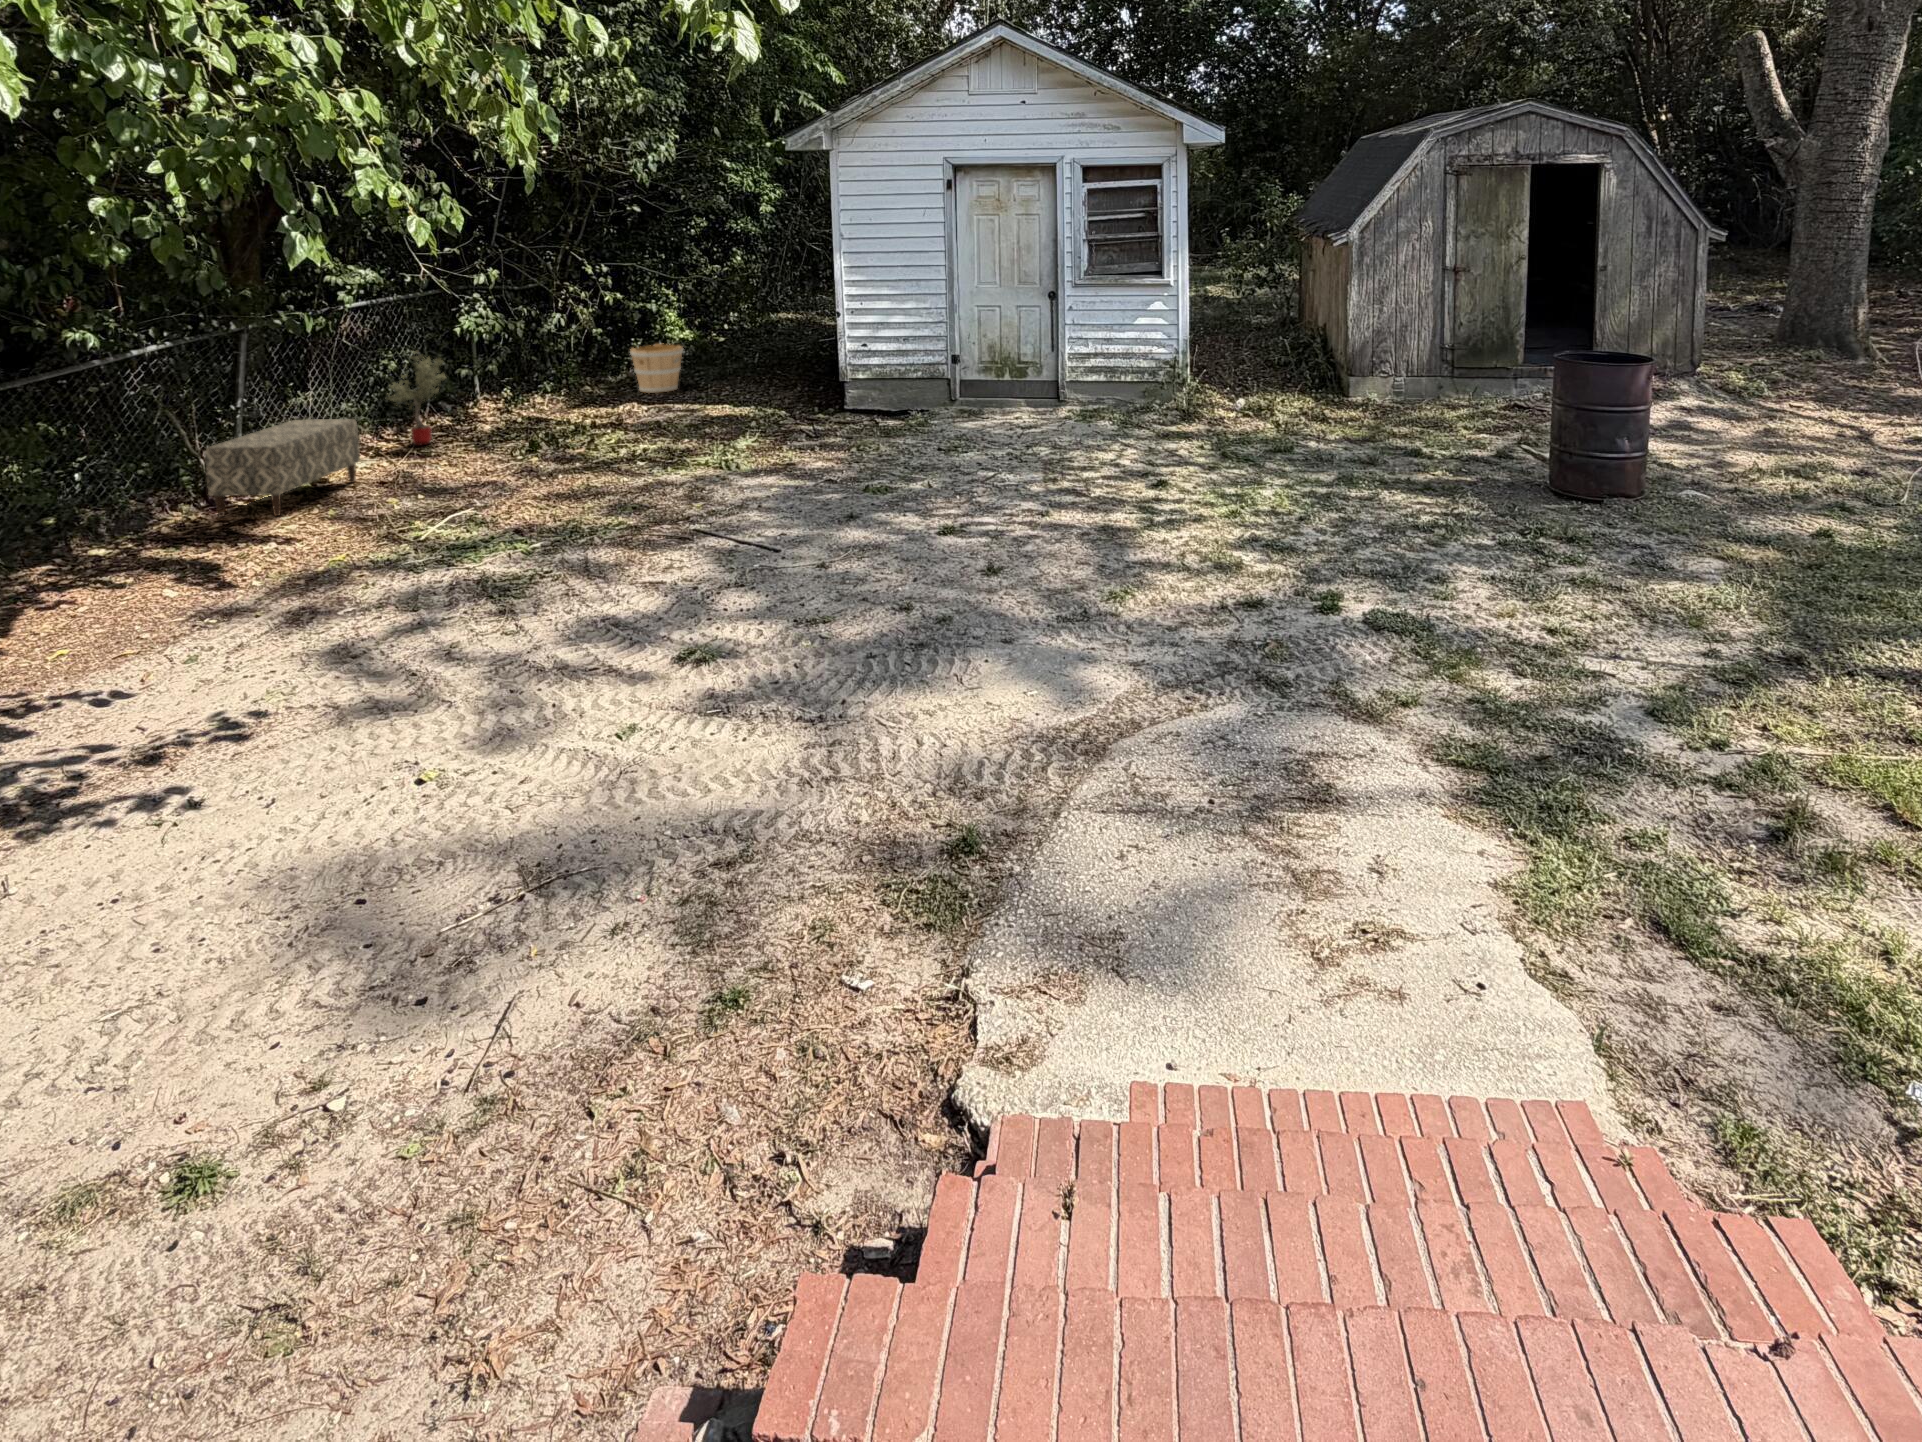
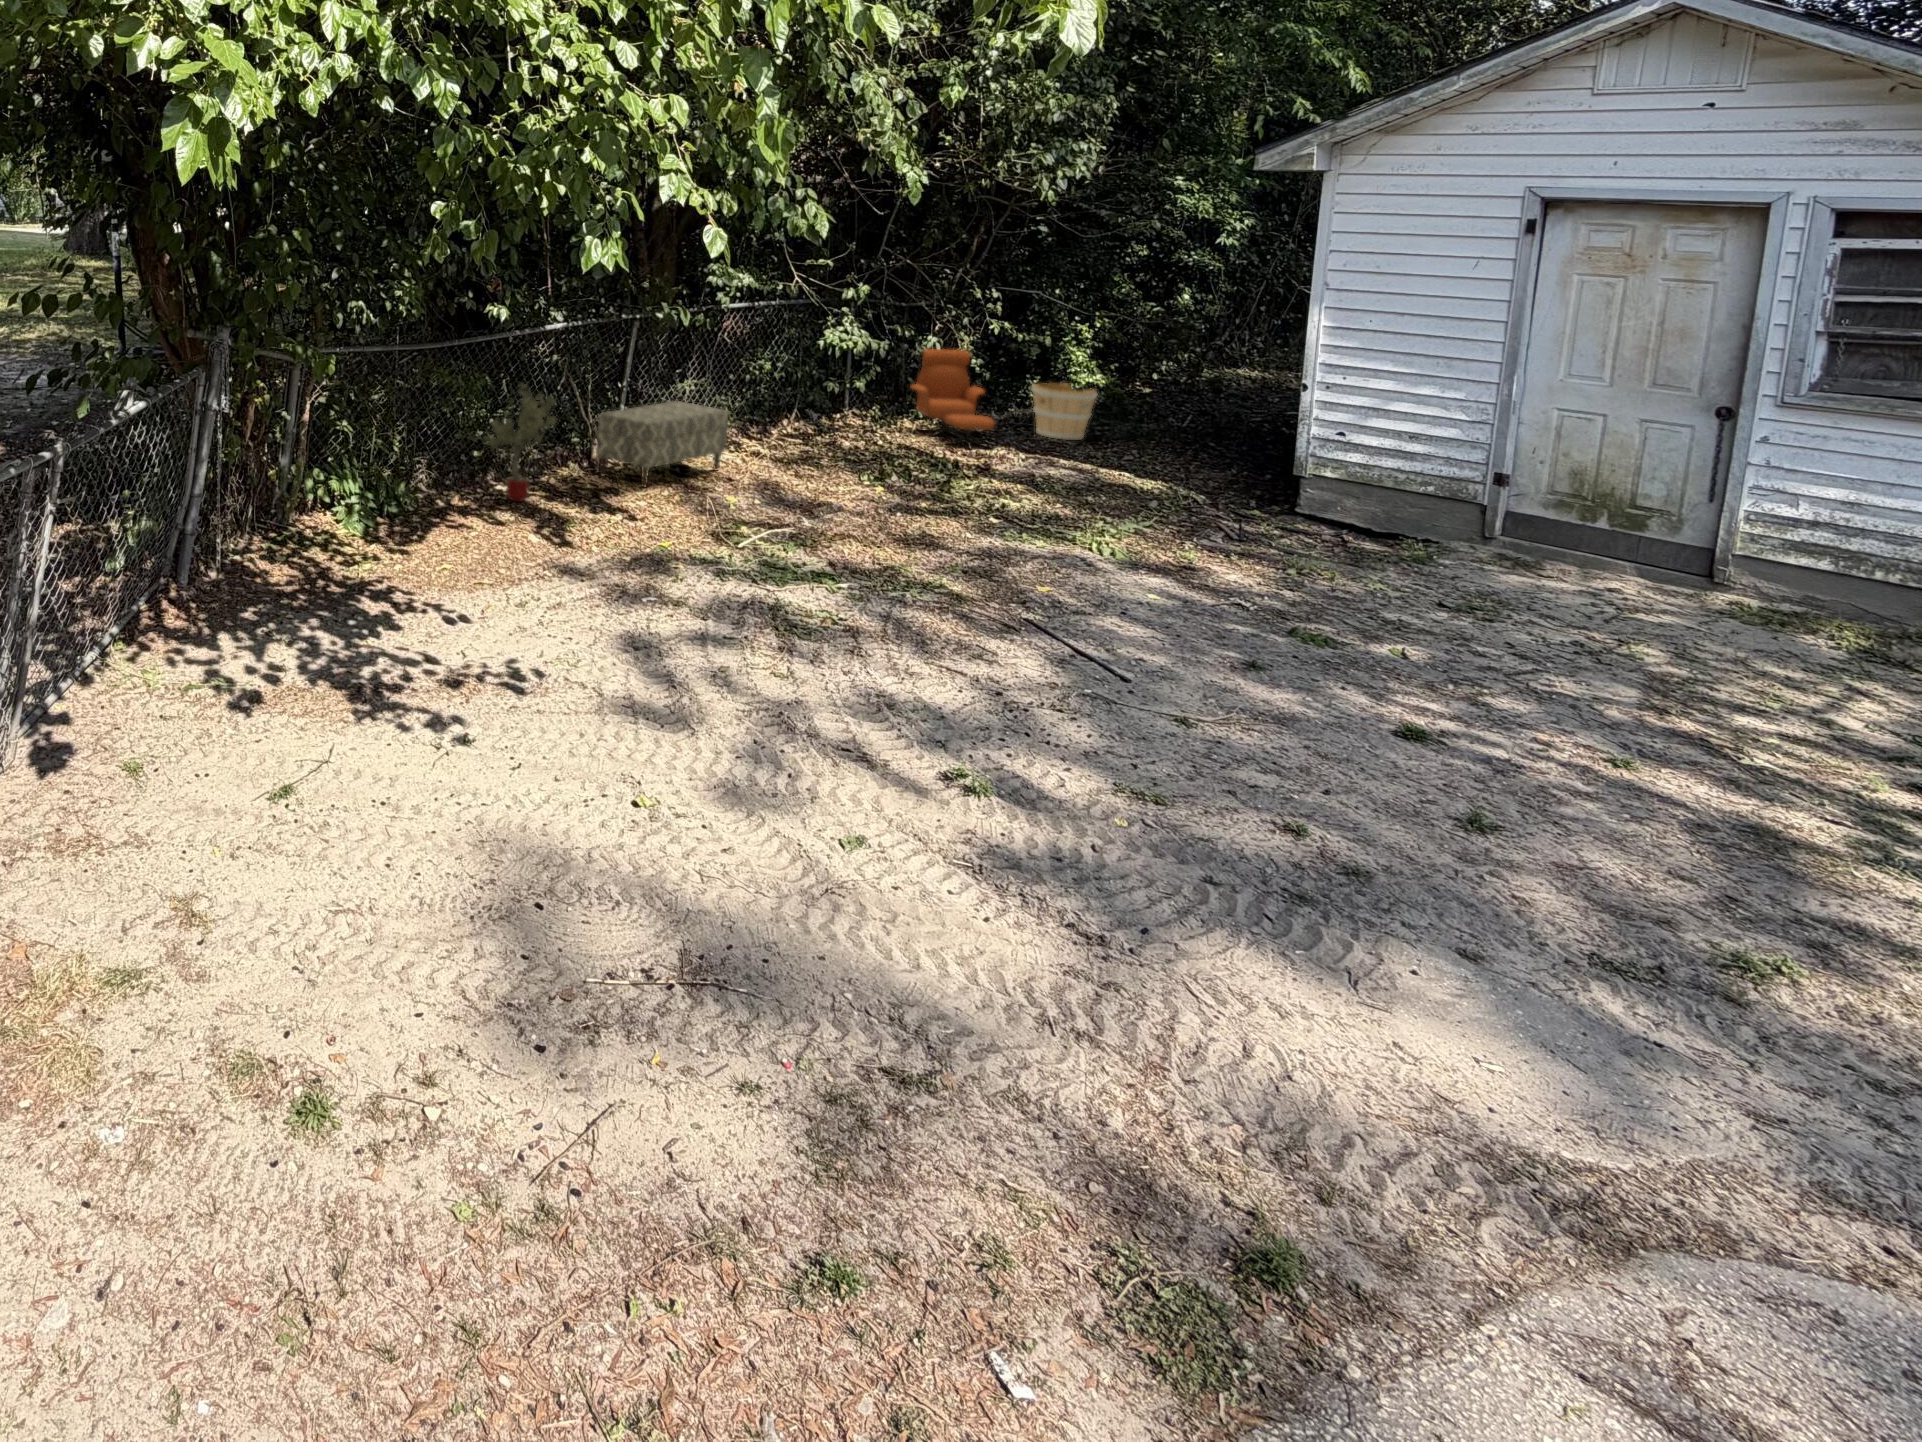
lounge chair: none [525,327,610,415] -> present [911,349,995,448]
potted tree: present [386,351,446,445] -> present [484,384,556,502]

